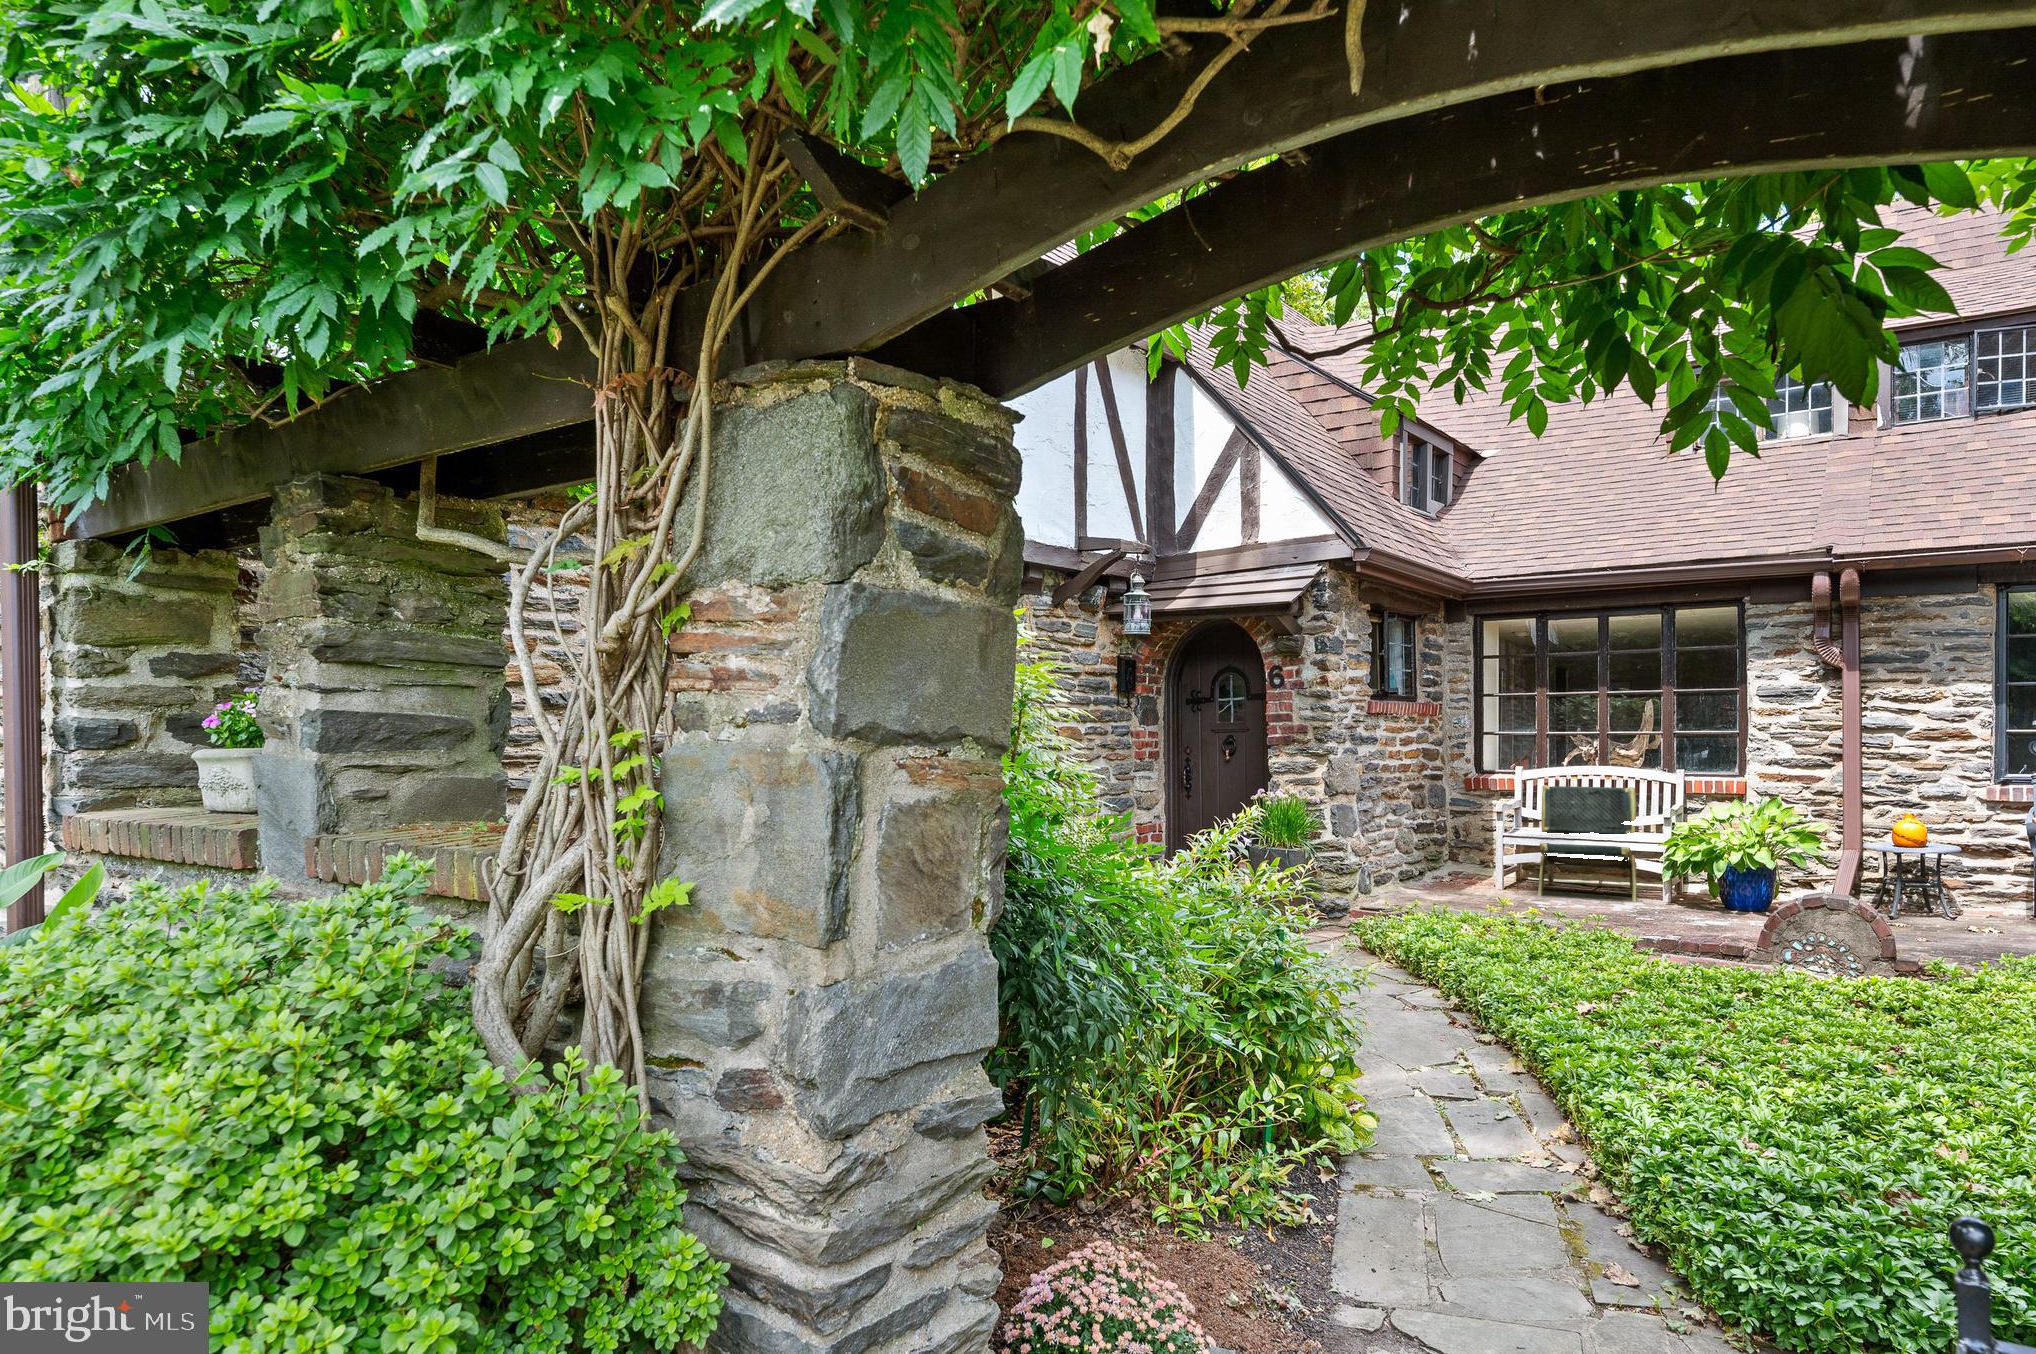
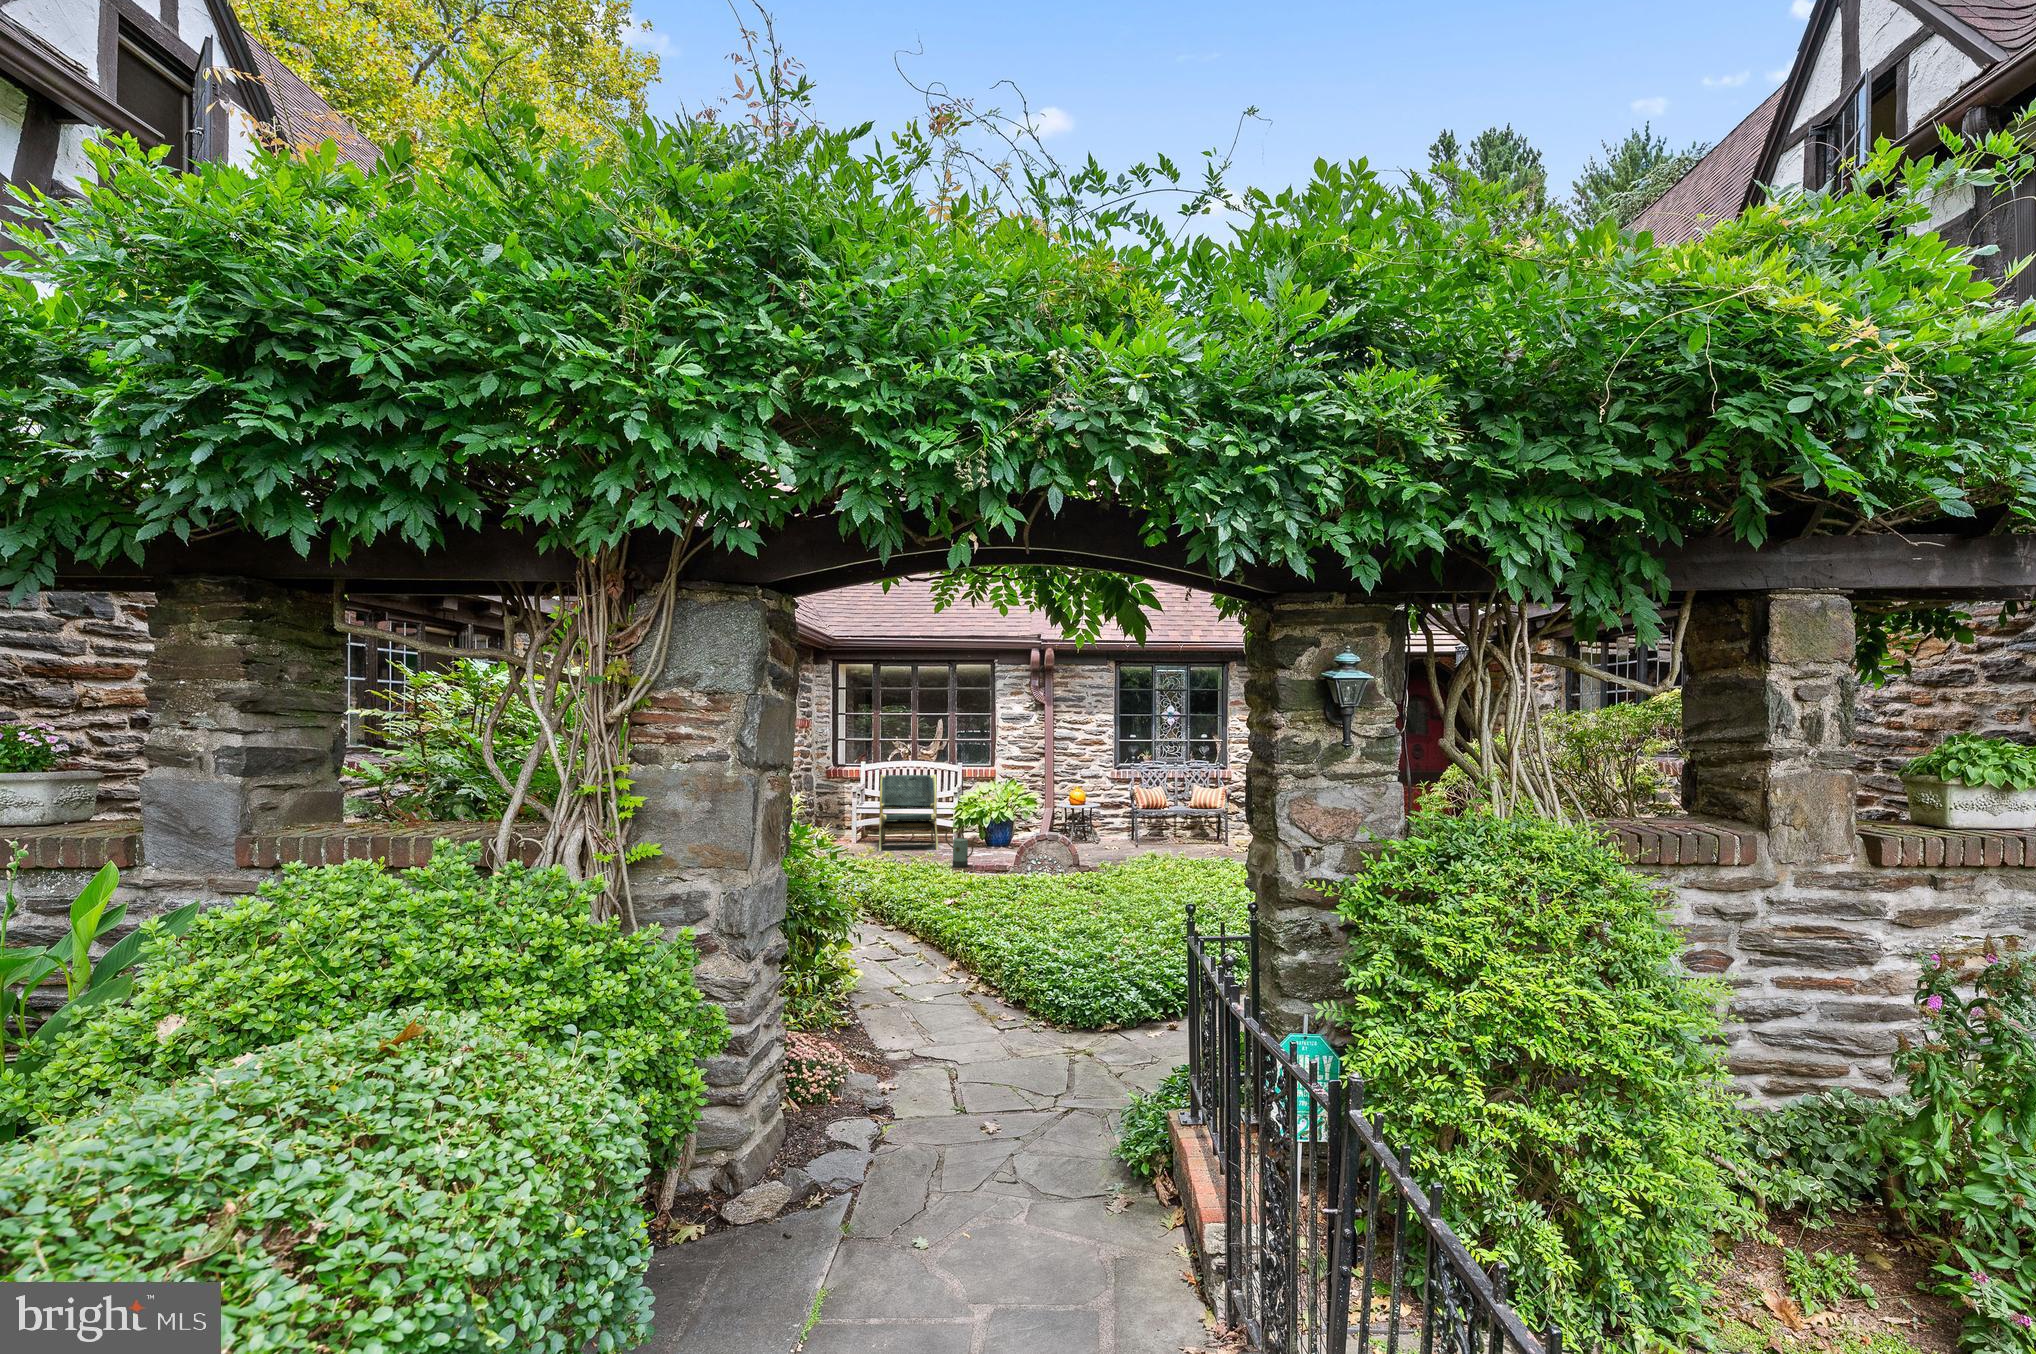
watering can: none [1633,869,1687,932] -> present [945,827,976,867]

